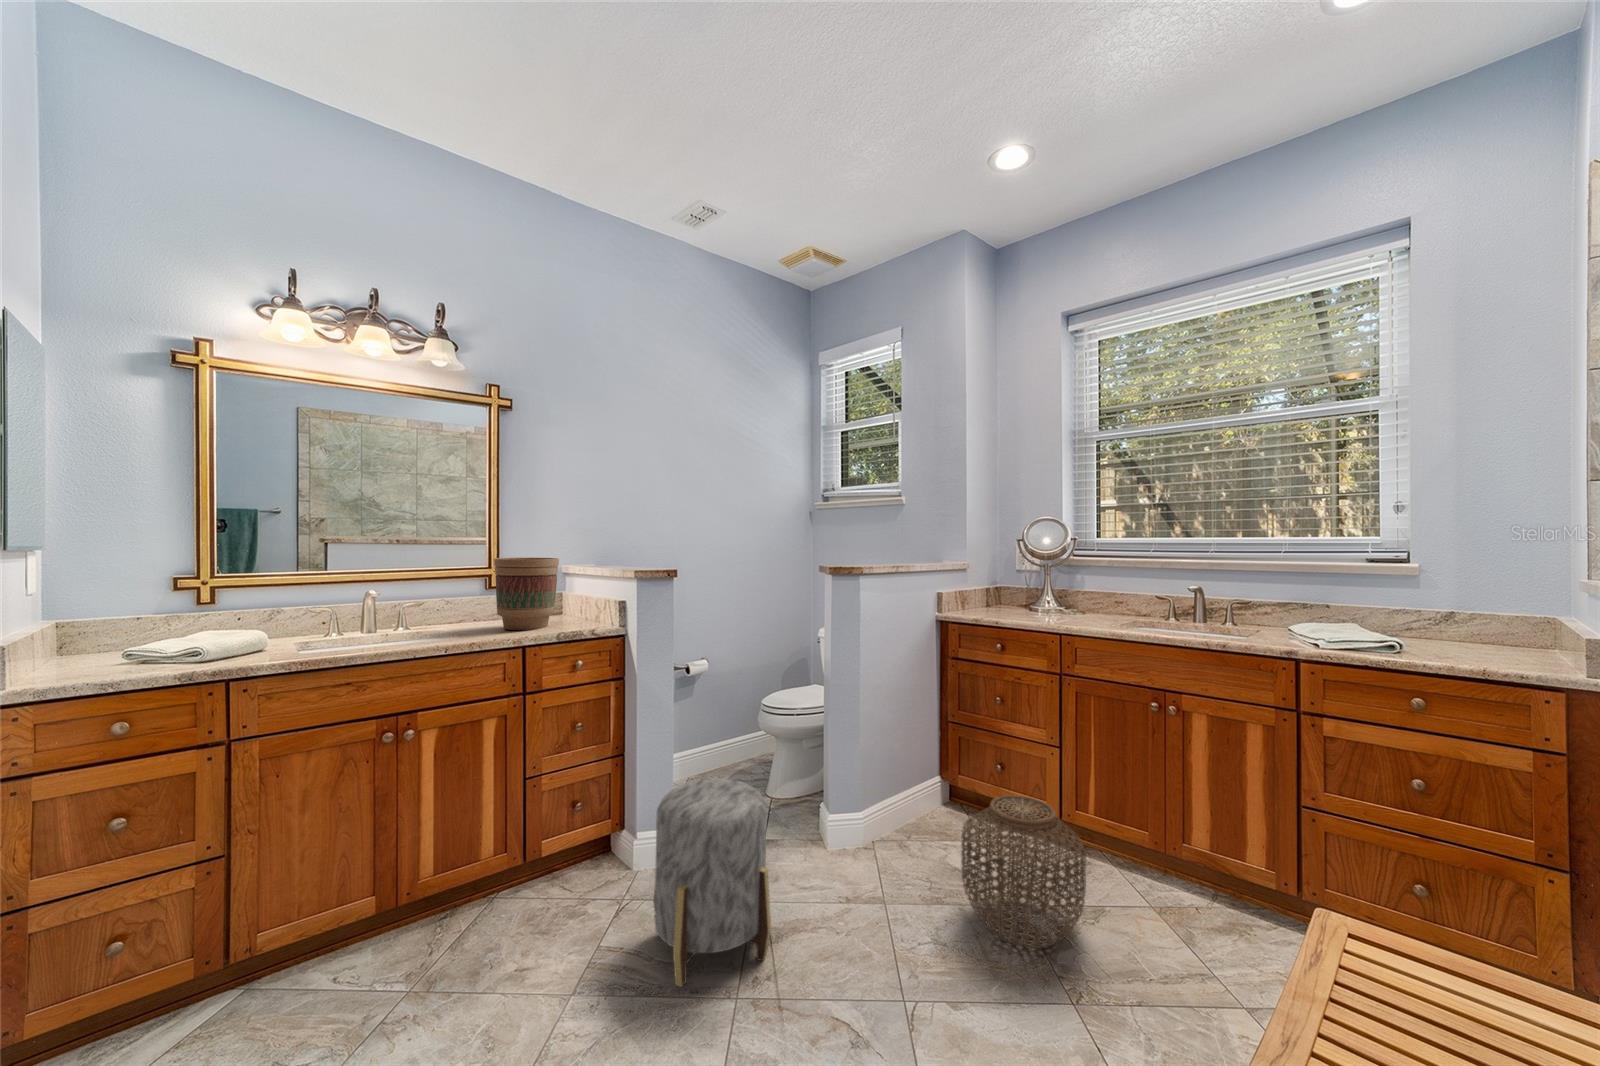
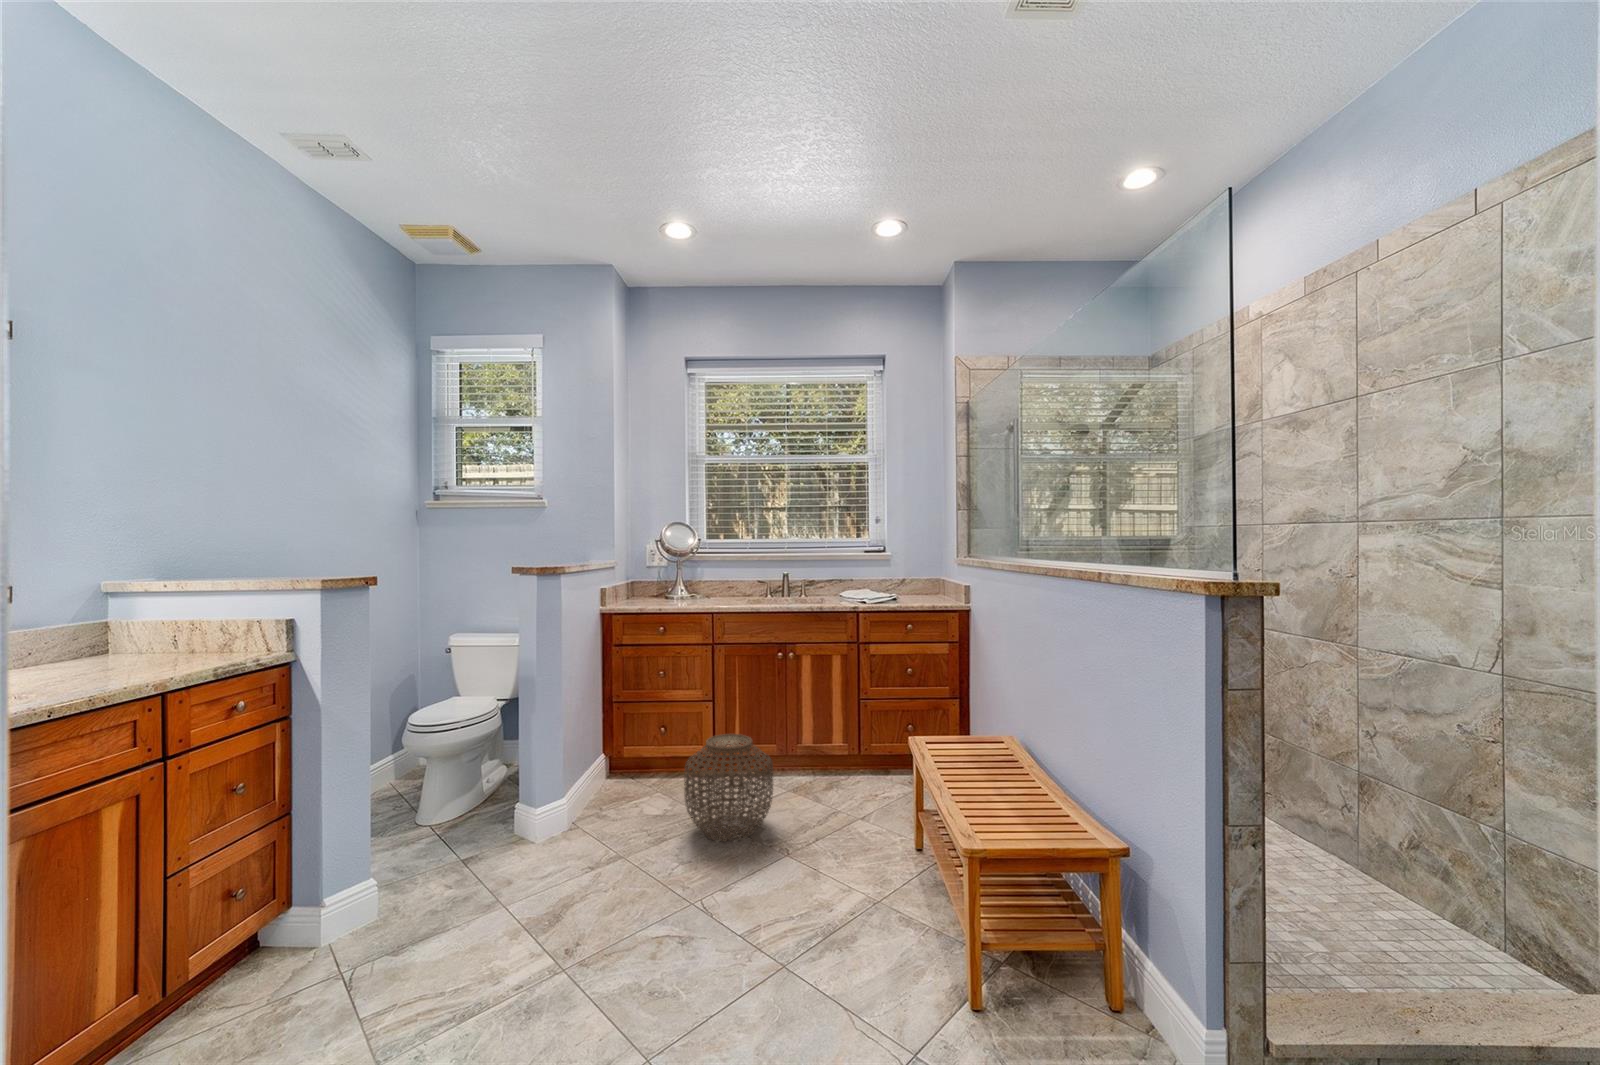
flower pot: present [494,558,559,630] -> none [56,572,177,678]
stool: present [654,778,771,987] -> none [420,783,563,985]

